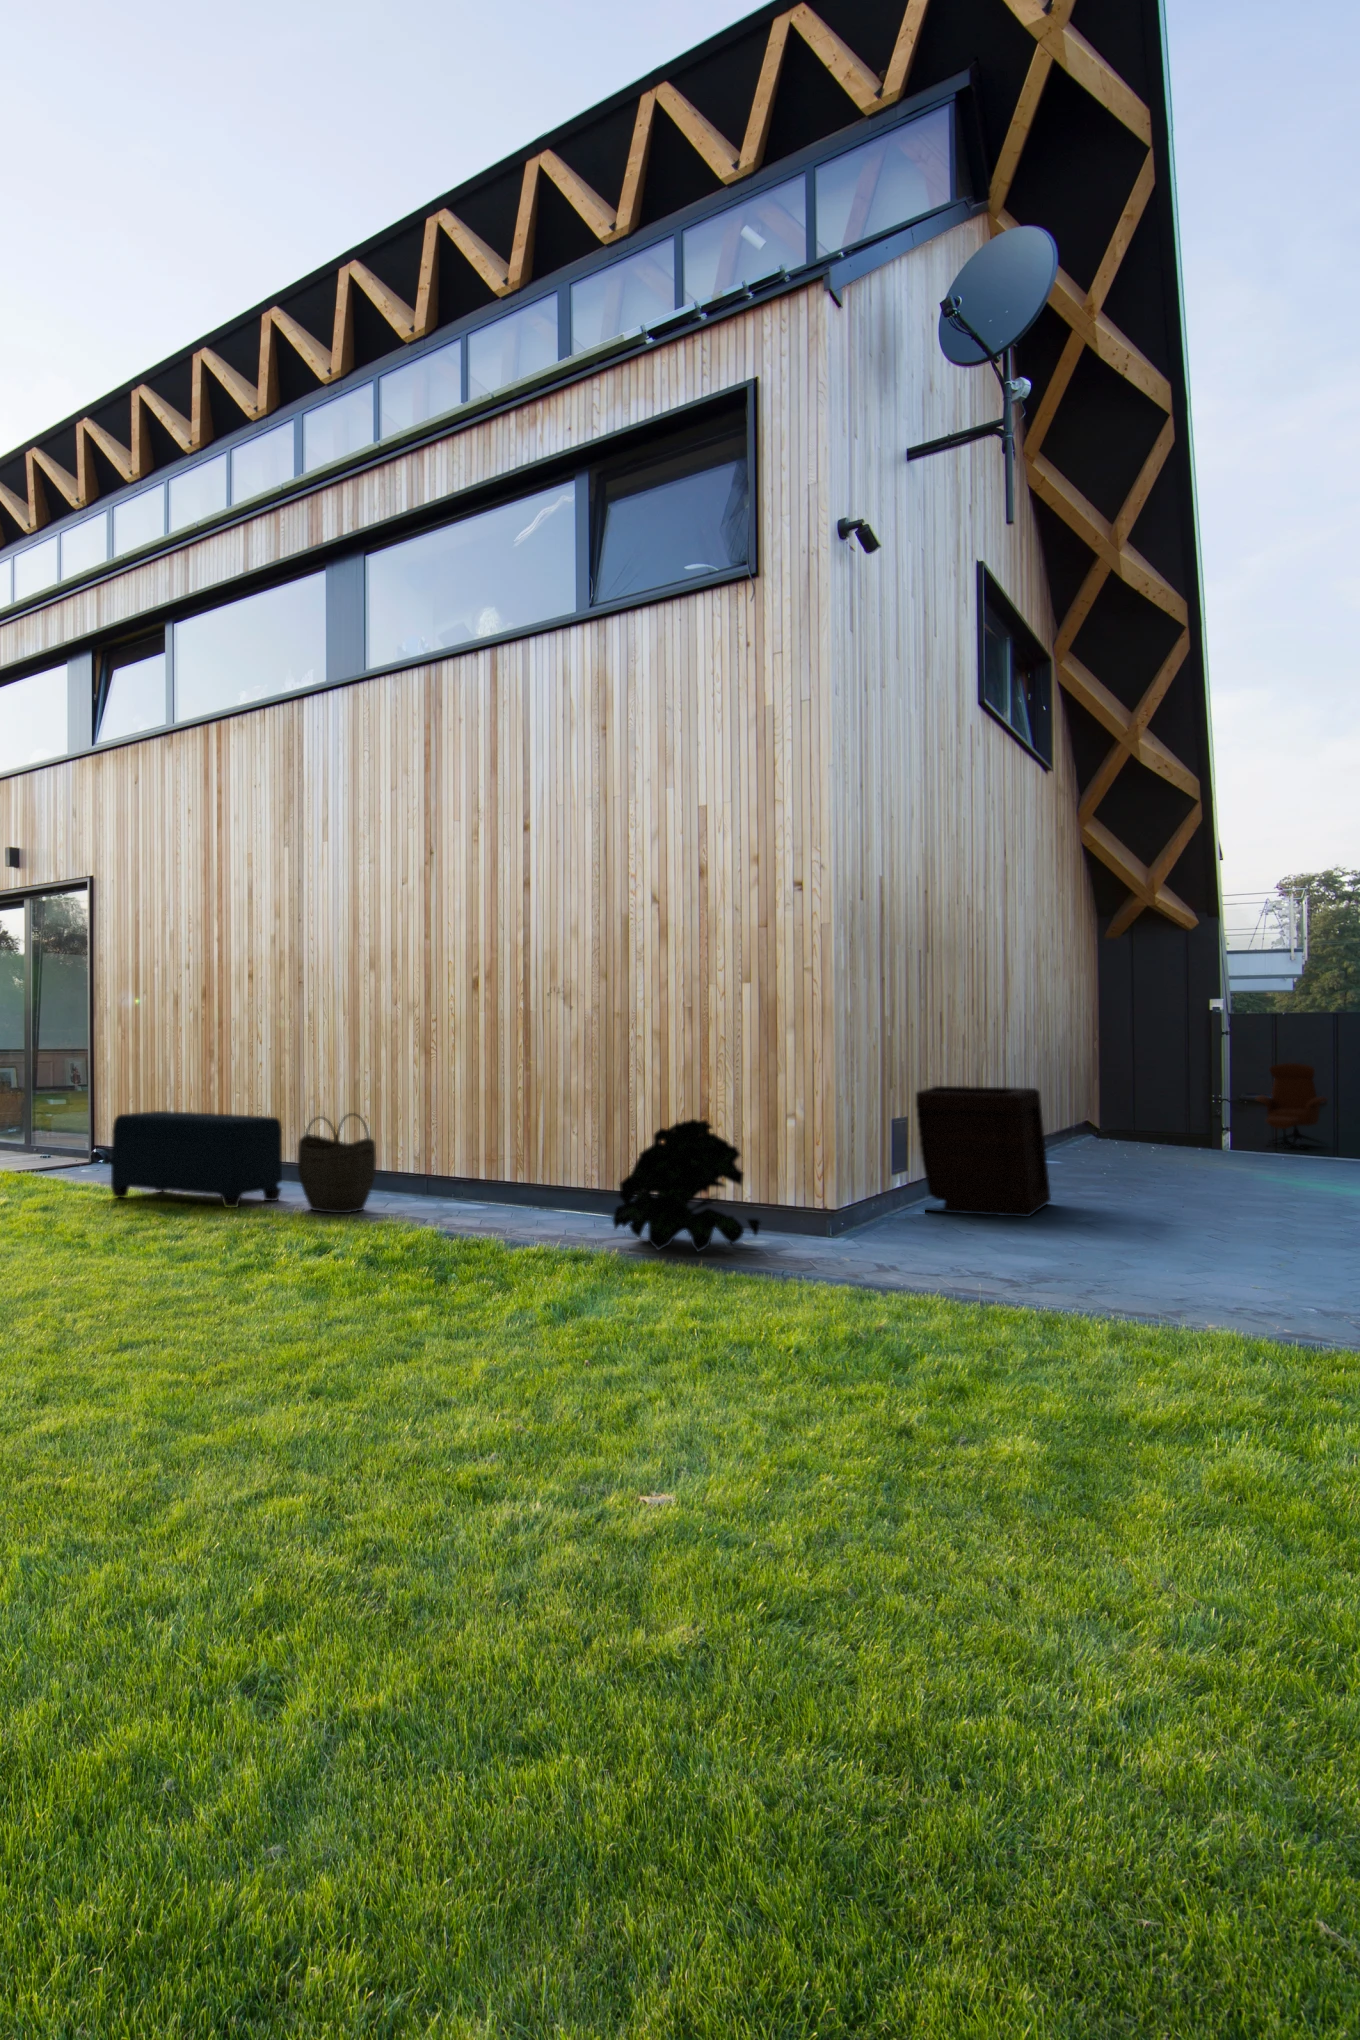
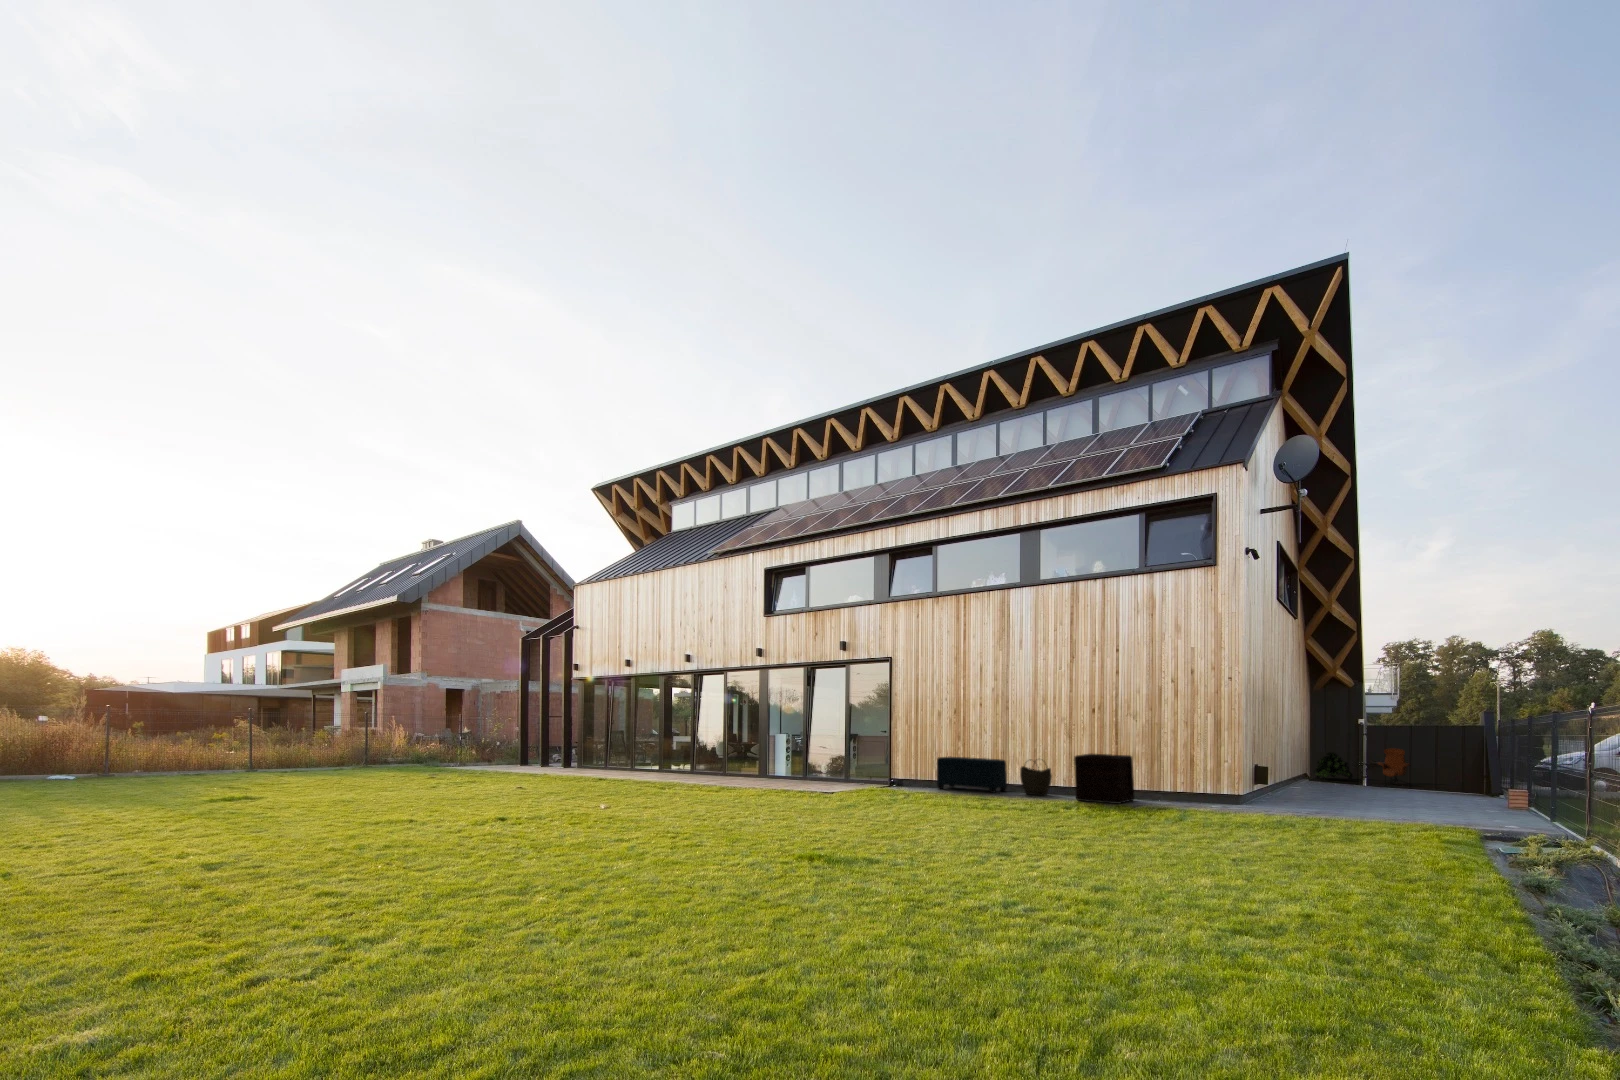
wooden crate: present [916,1086,1051,1217] -> present [1074,754,1135,804]
potted plant: present [612,1119,760,1252] -> present [1314,752,1352,779]

